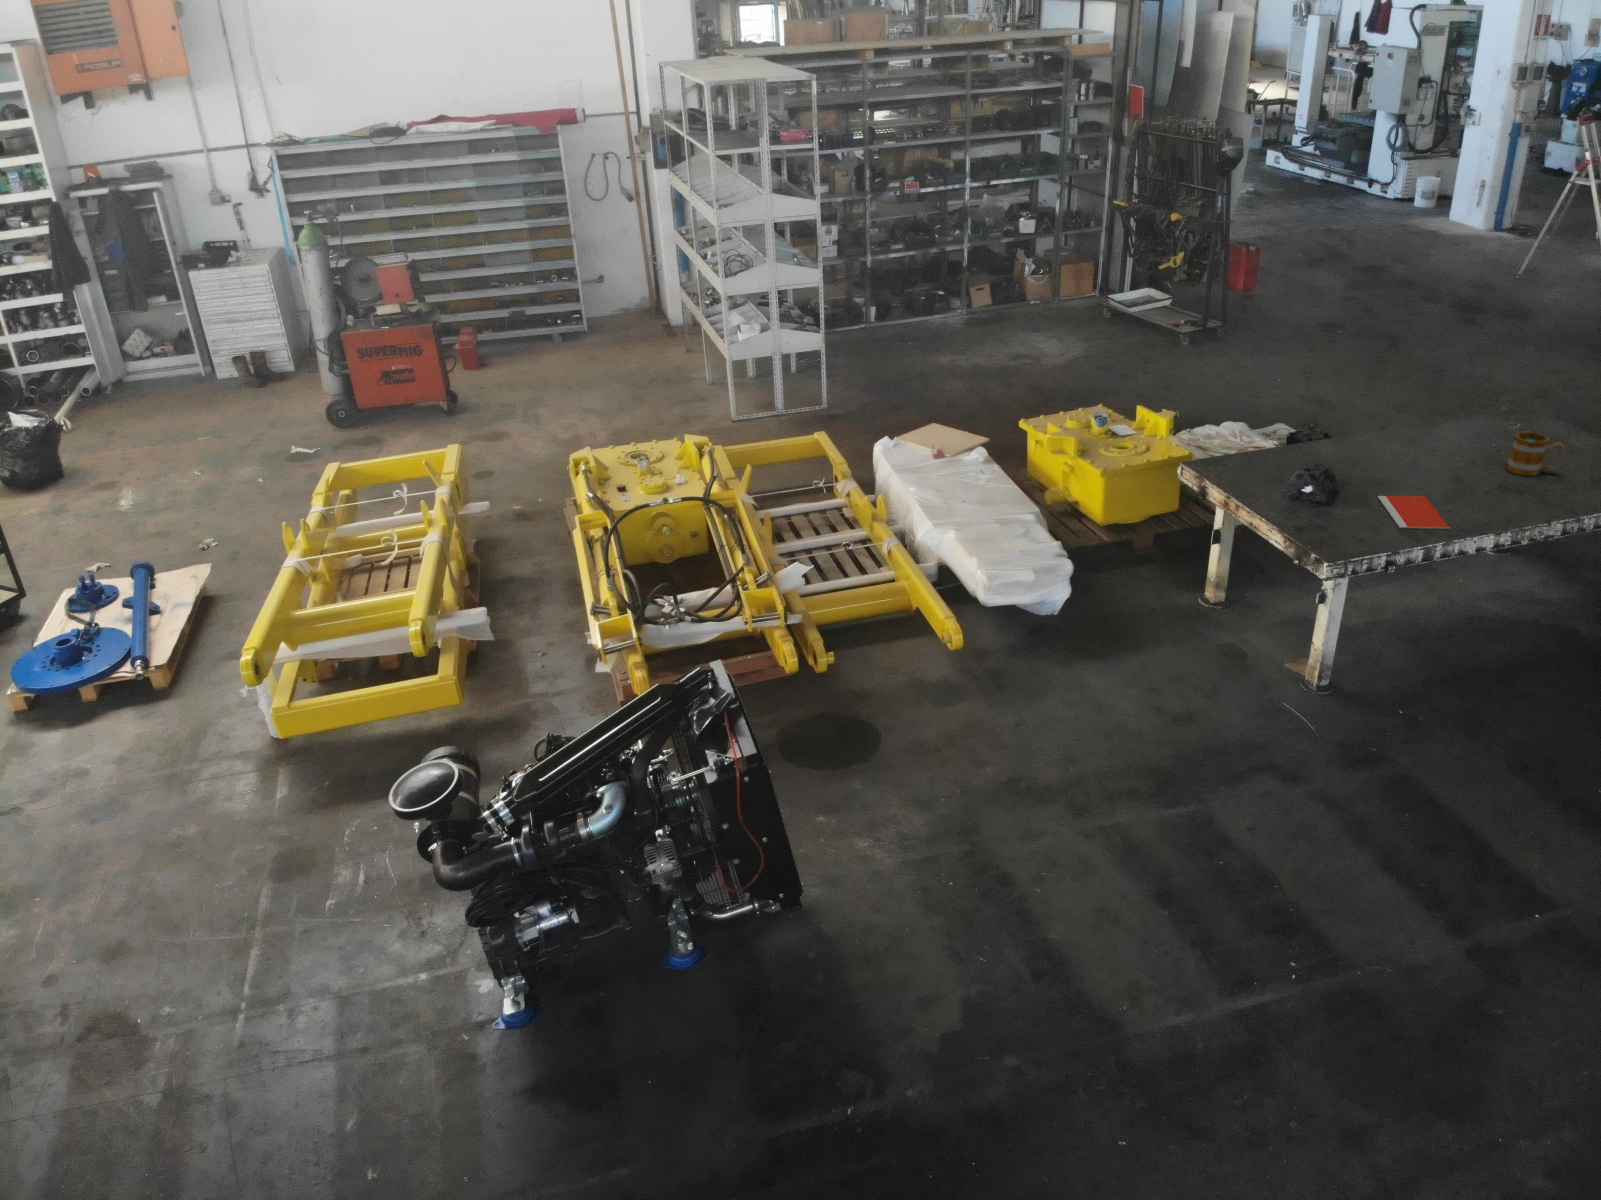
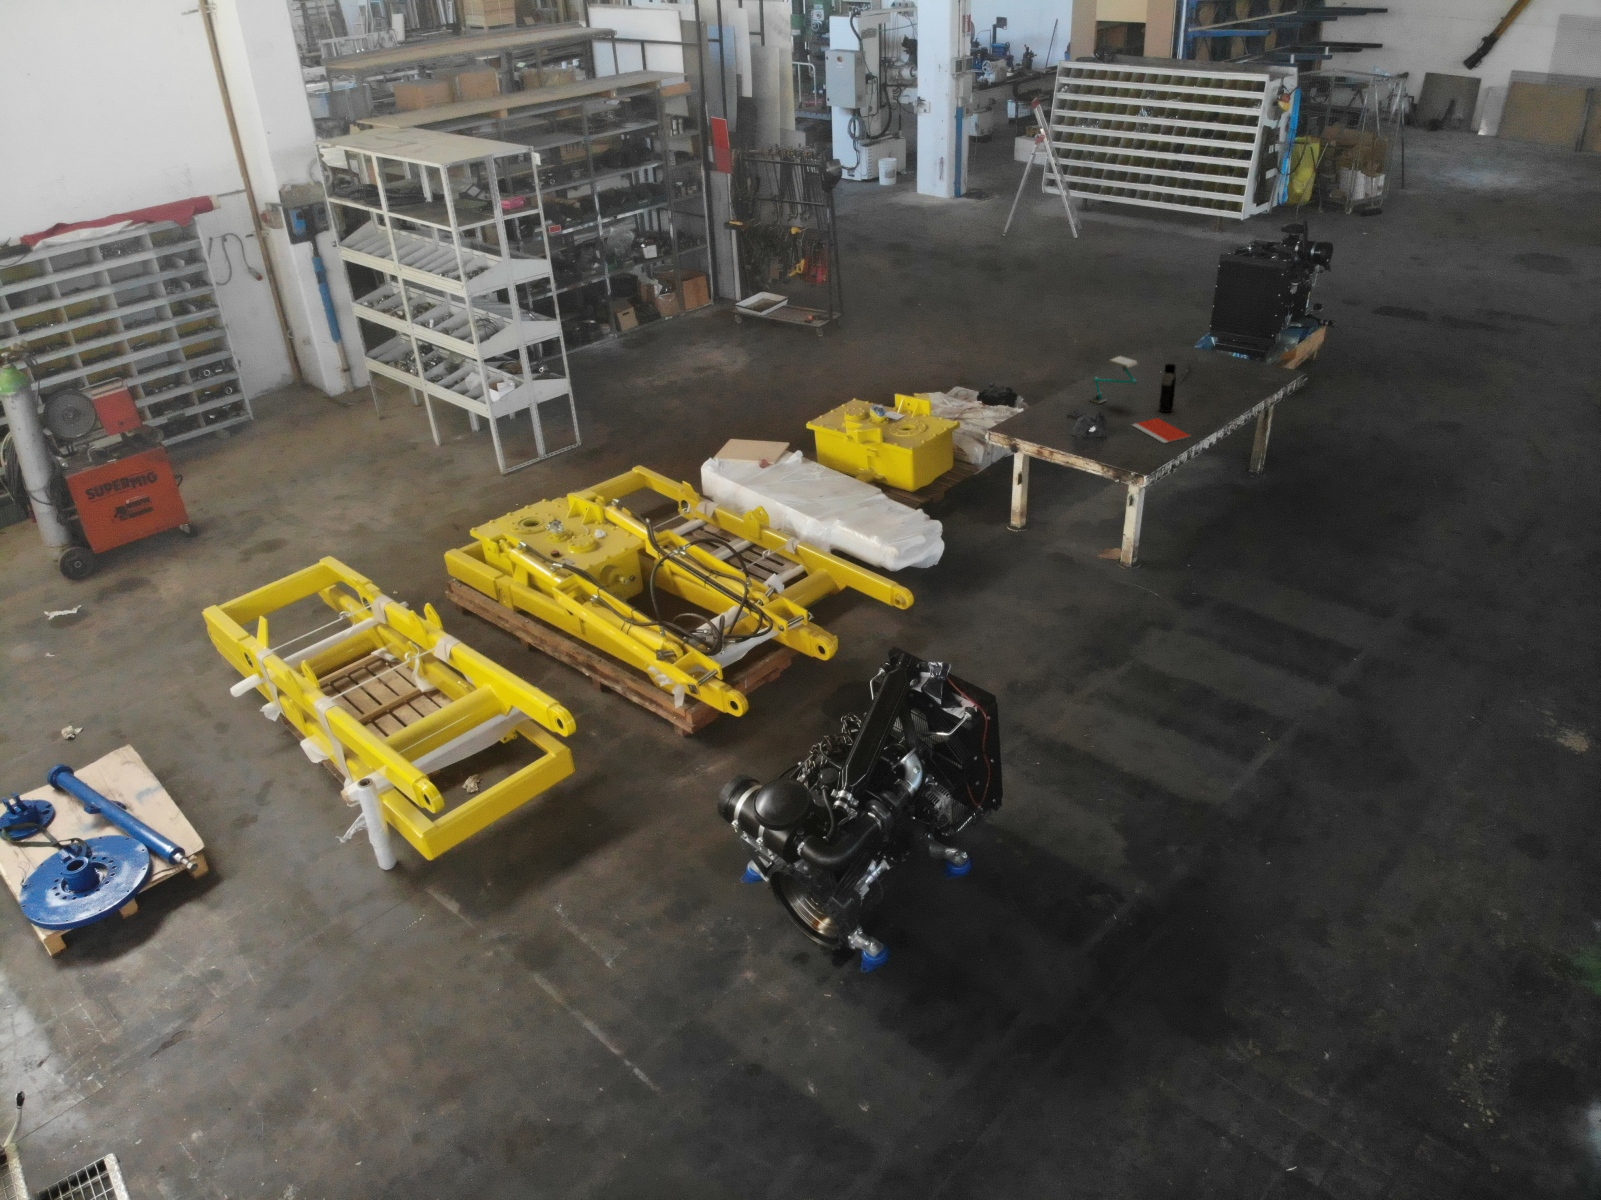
desk lamp: none [1353,402,1417,464] -> present [1091,356,1137,404]
water bottle: none [1439,424,1472,493] -> present [1159,364,1176,412]
mug: present [1506,432,1565,476] -> none [1182,360,1216,390]

